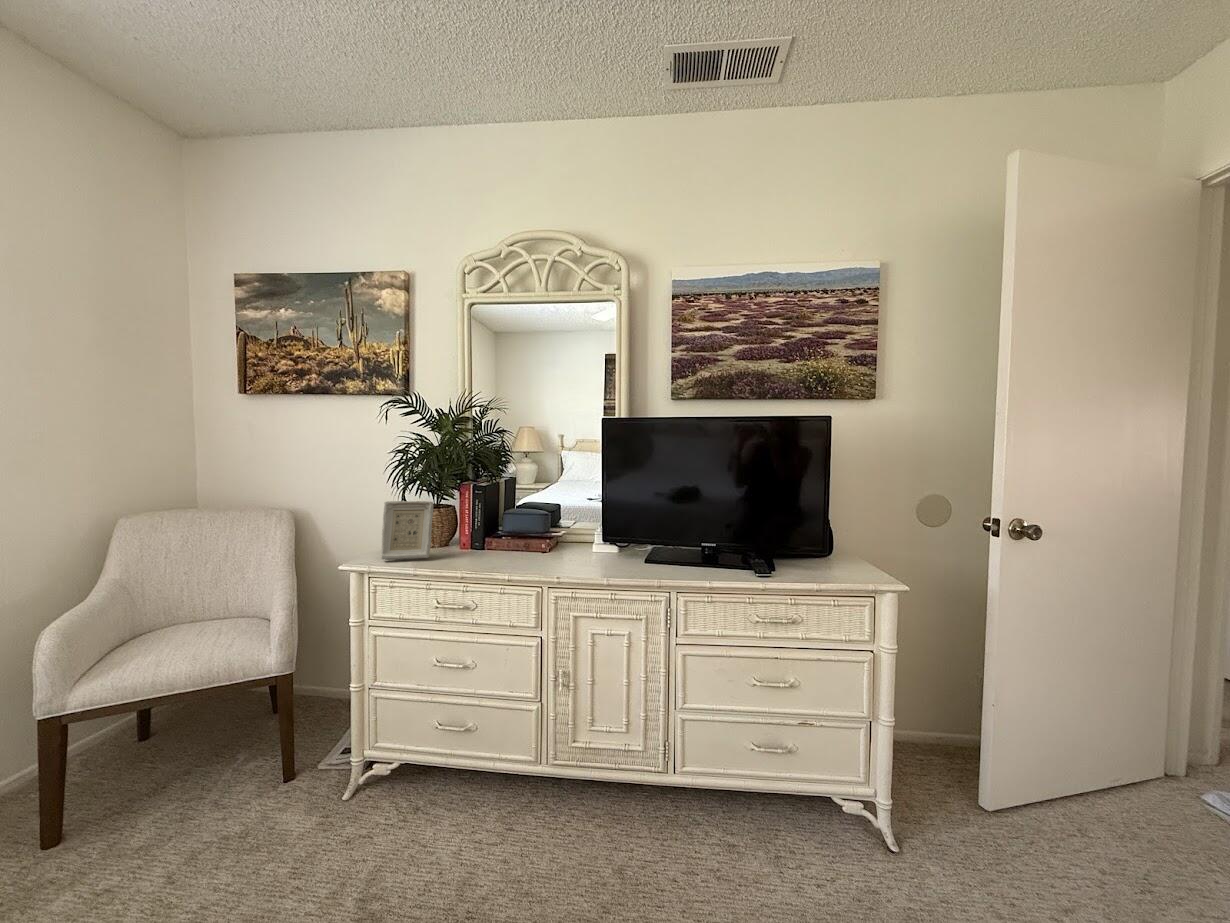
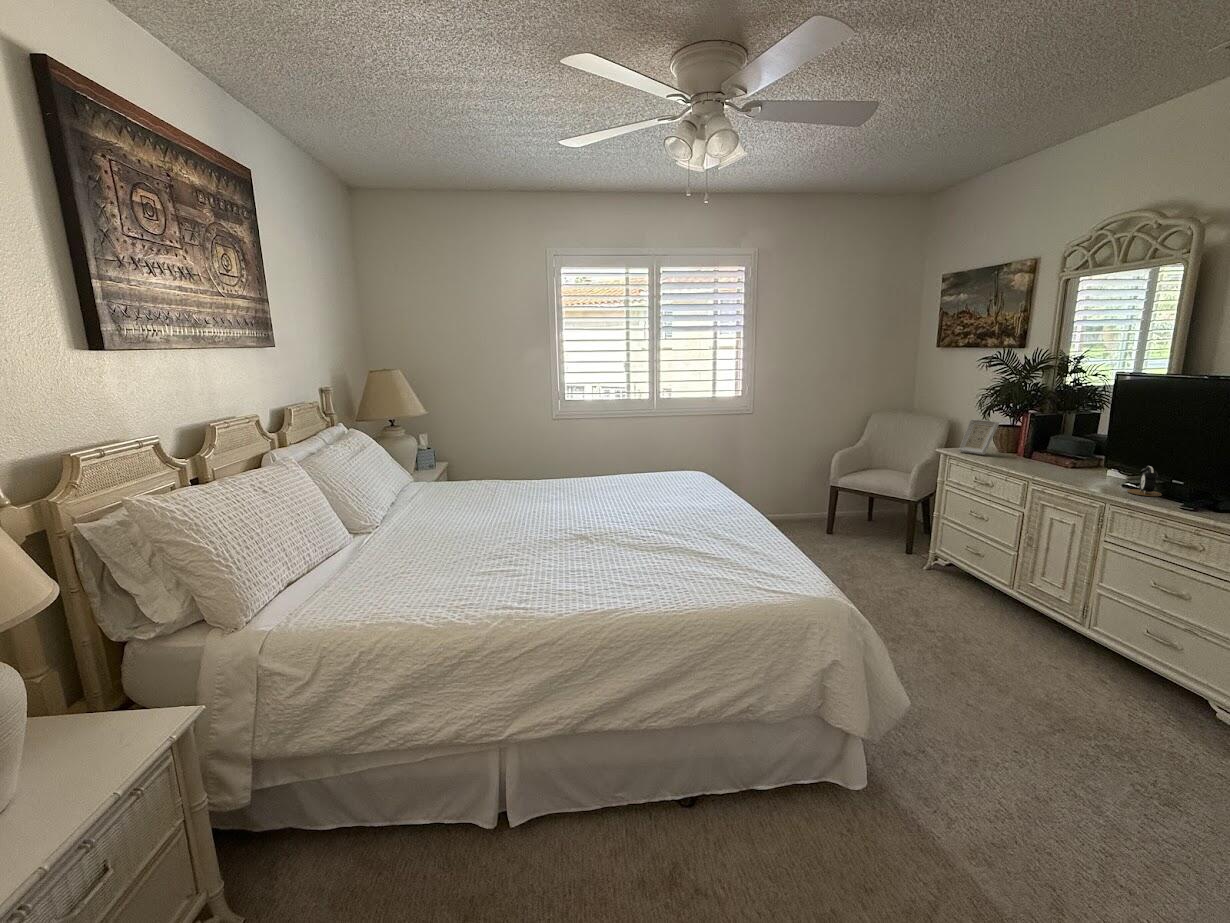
alarm clock: none [670,532,703,571] -> present [1127,466,1162,496]

